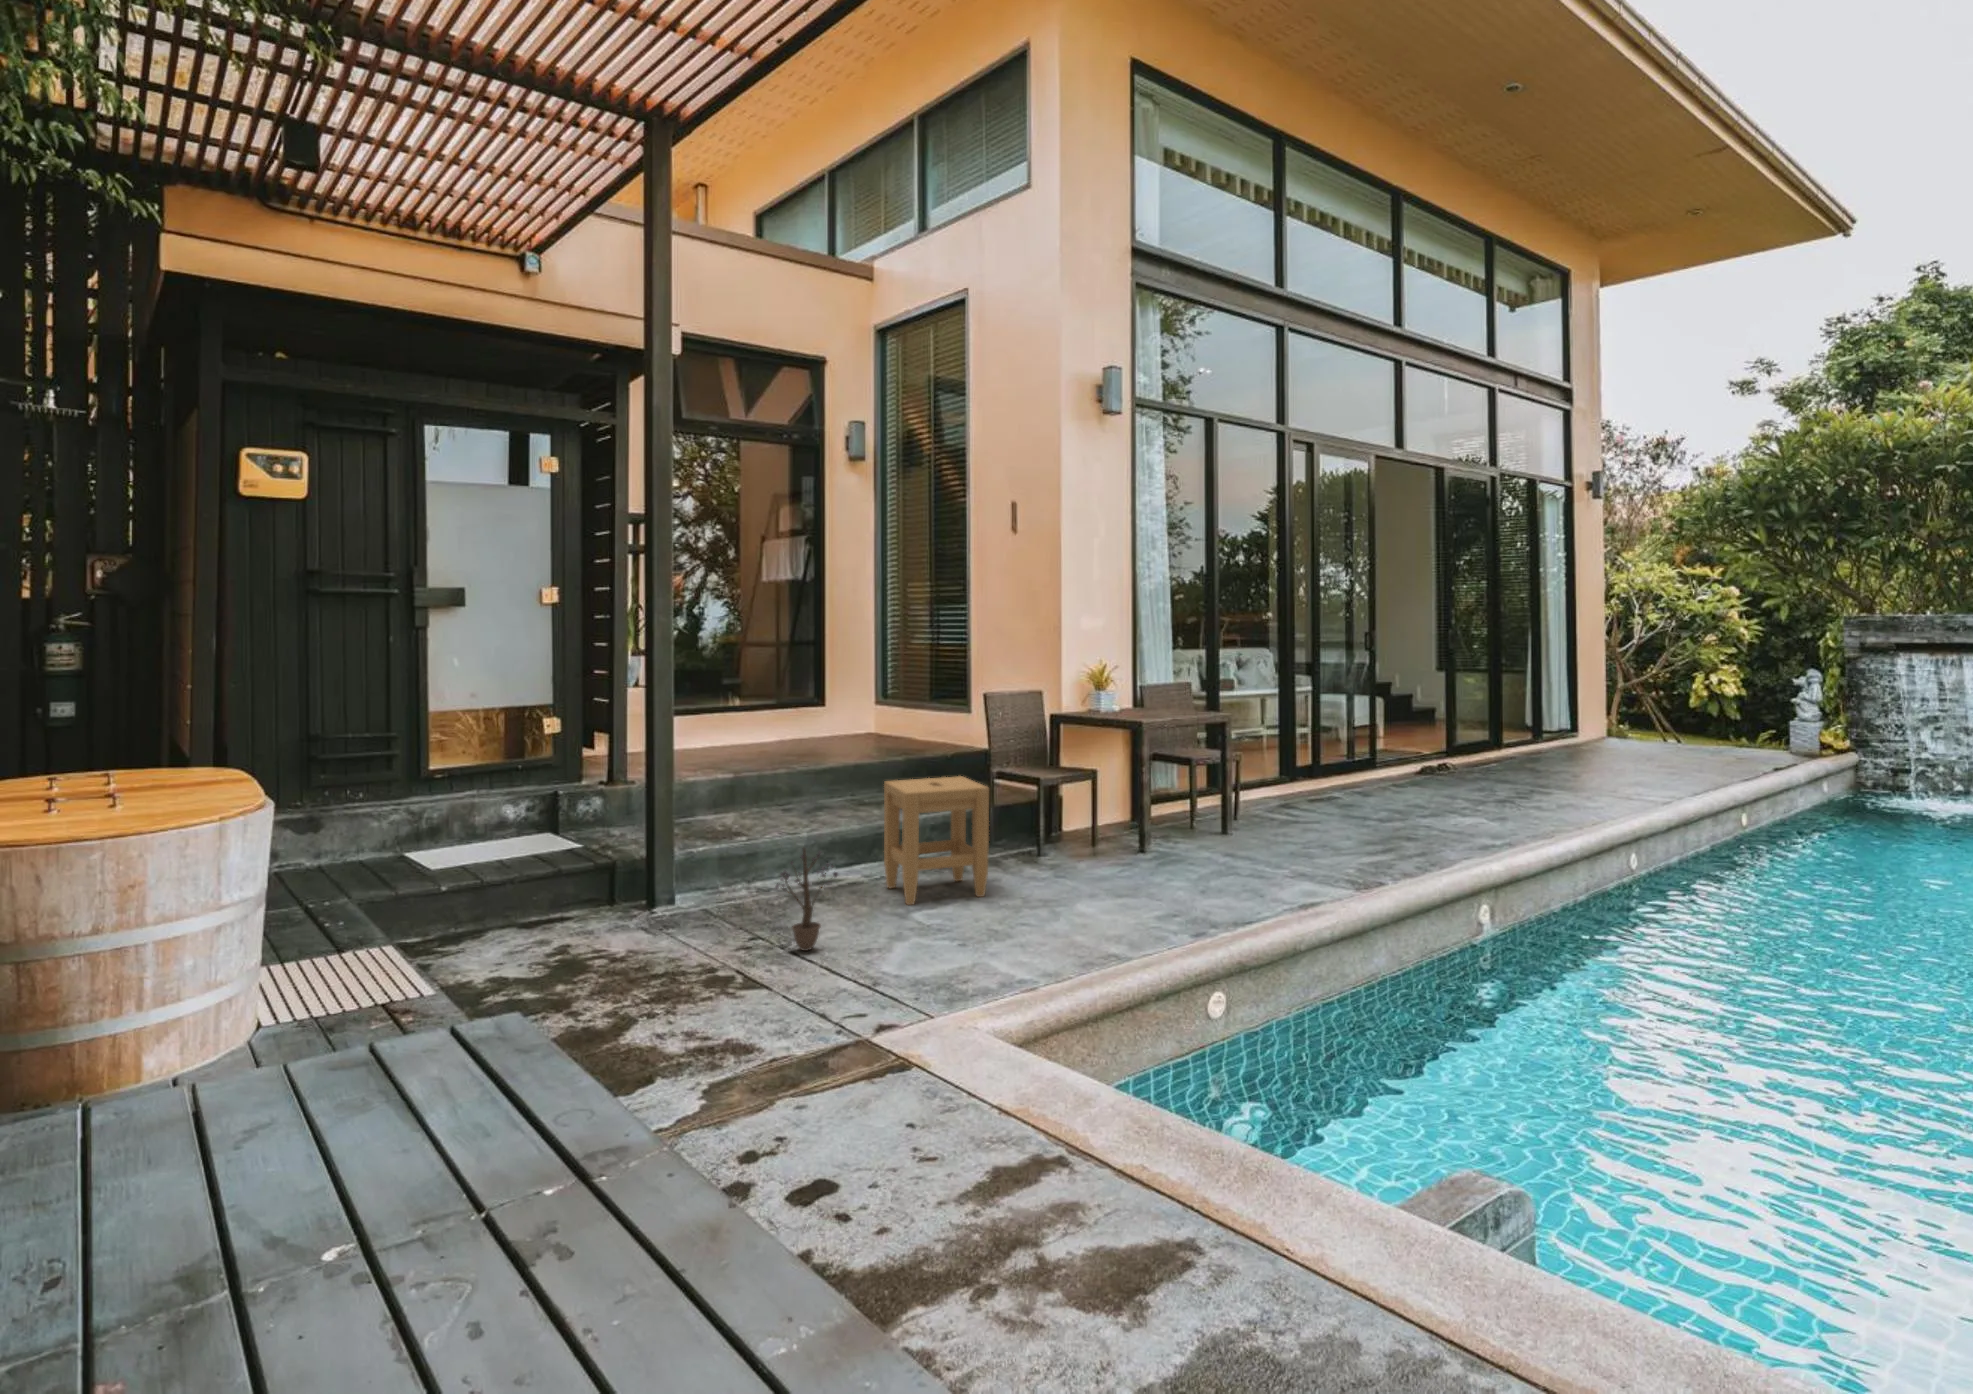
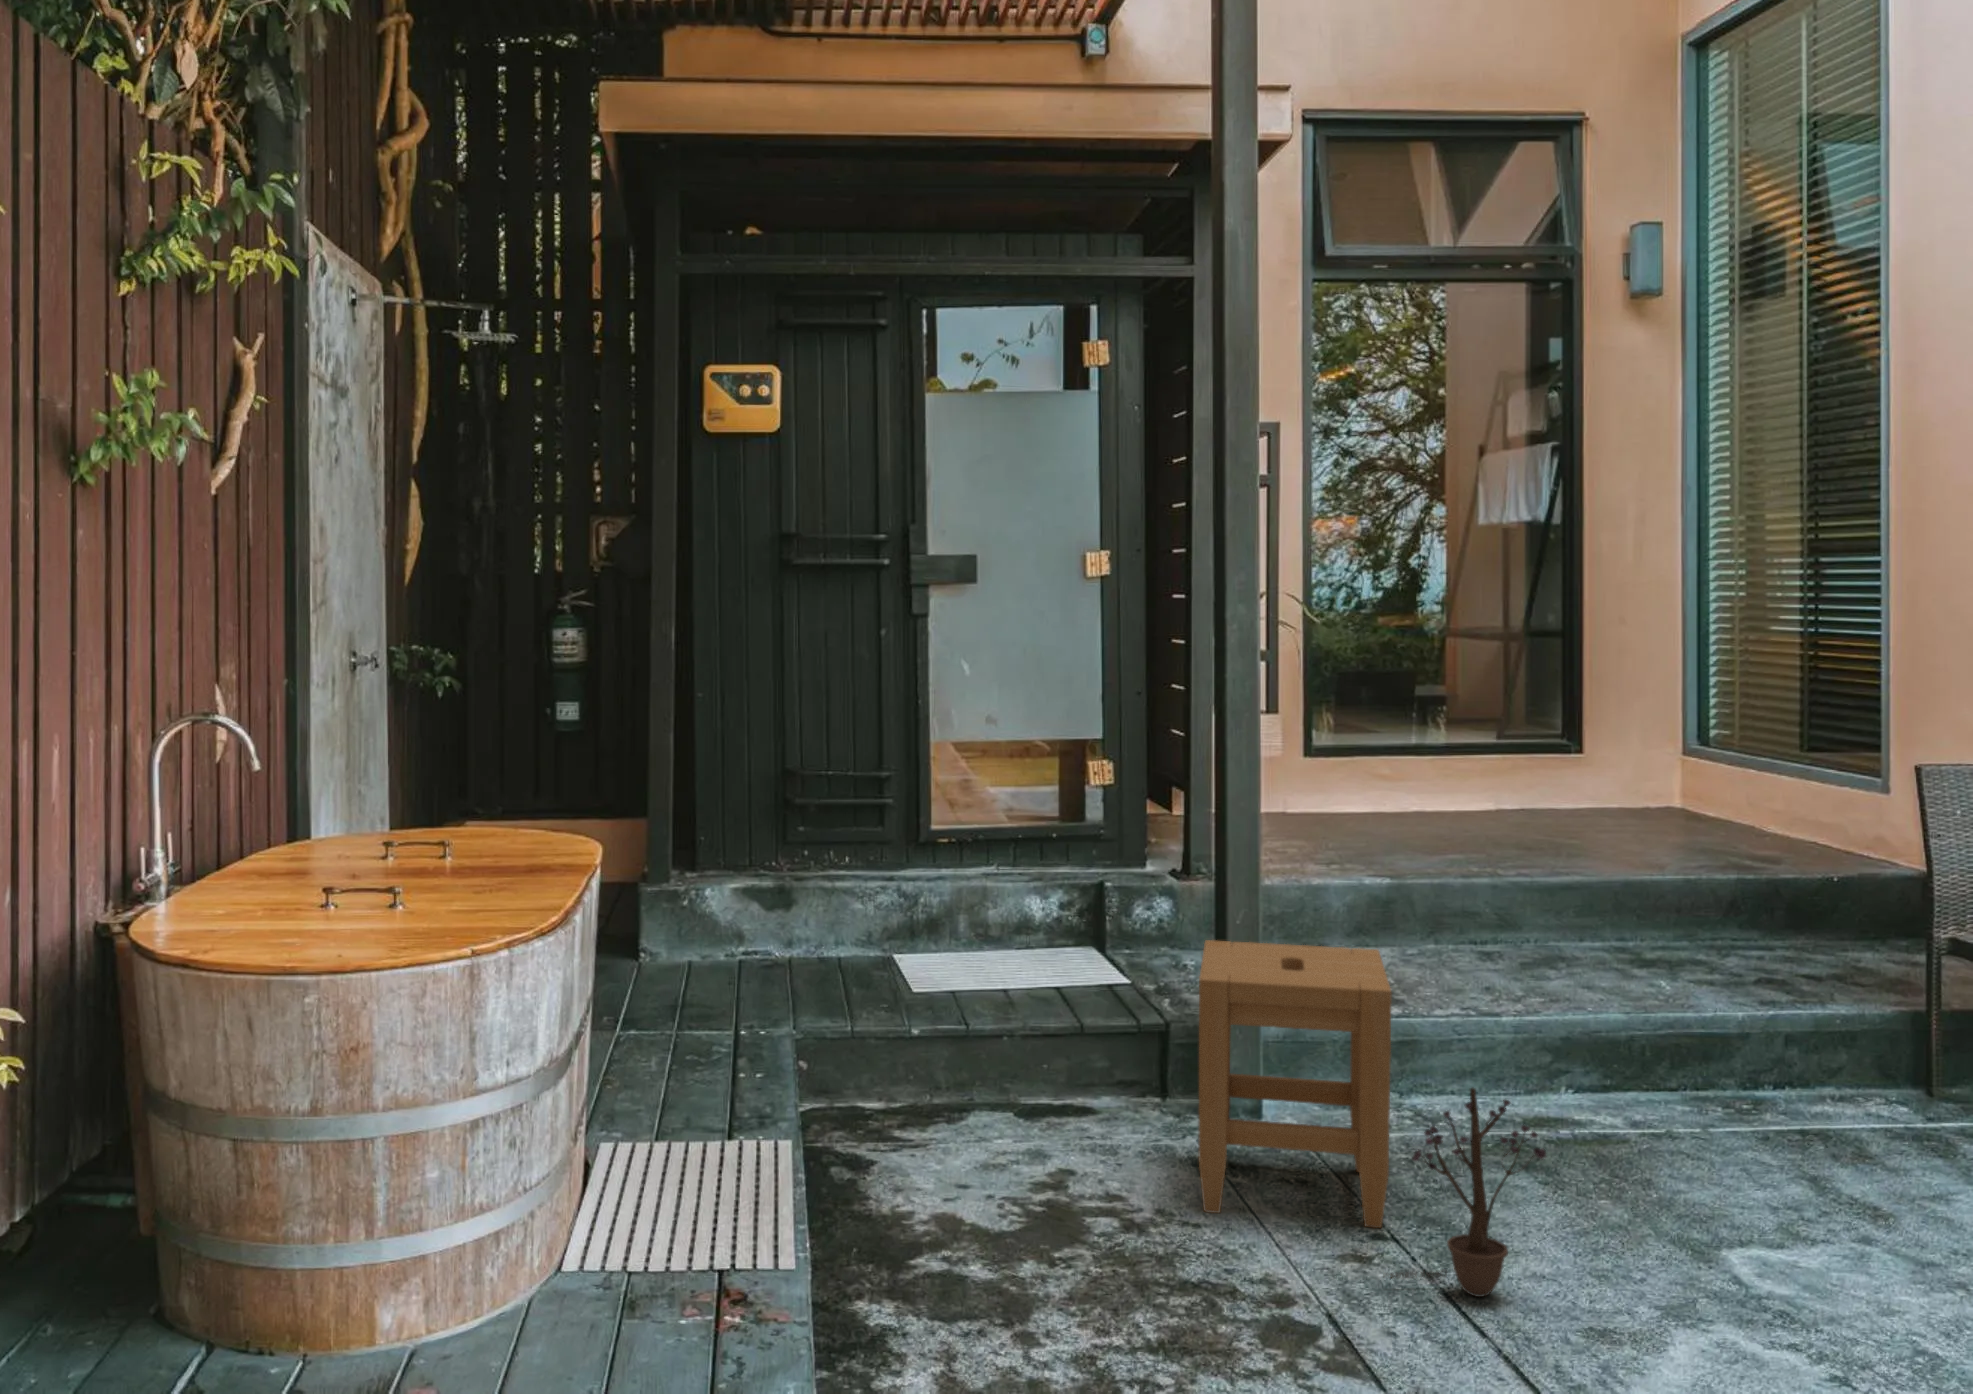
stool: present [884,776,989,905] -> present [1199,940,1392,1228]

